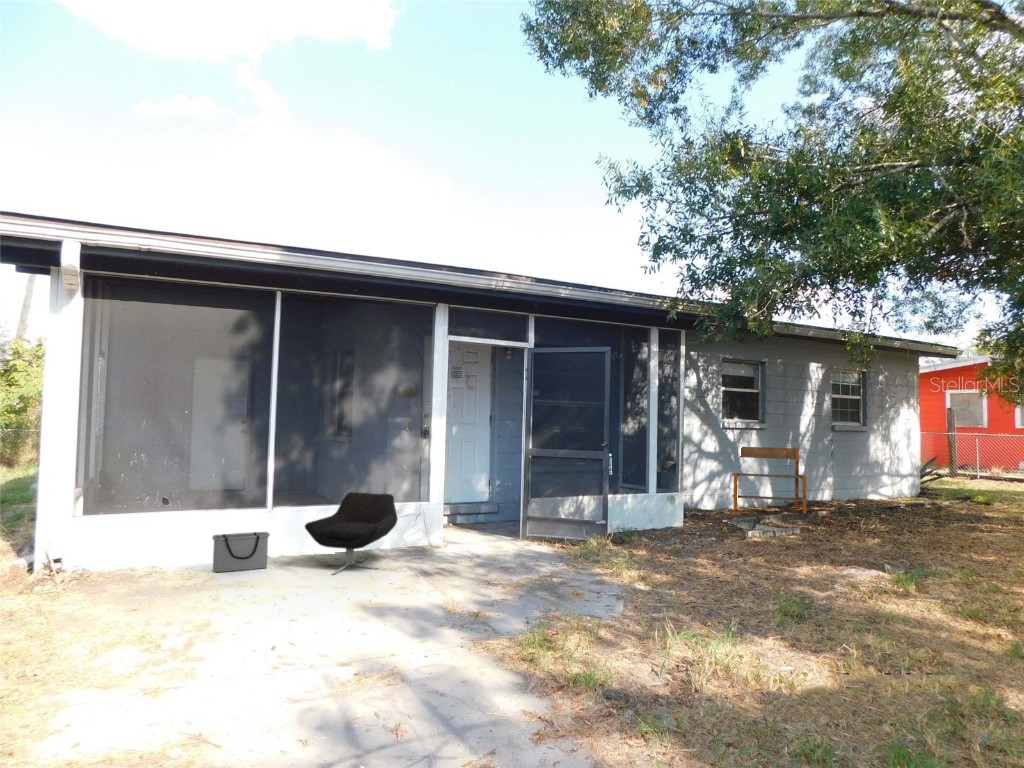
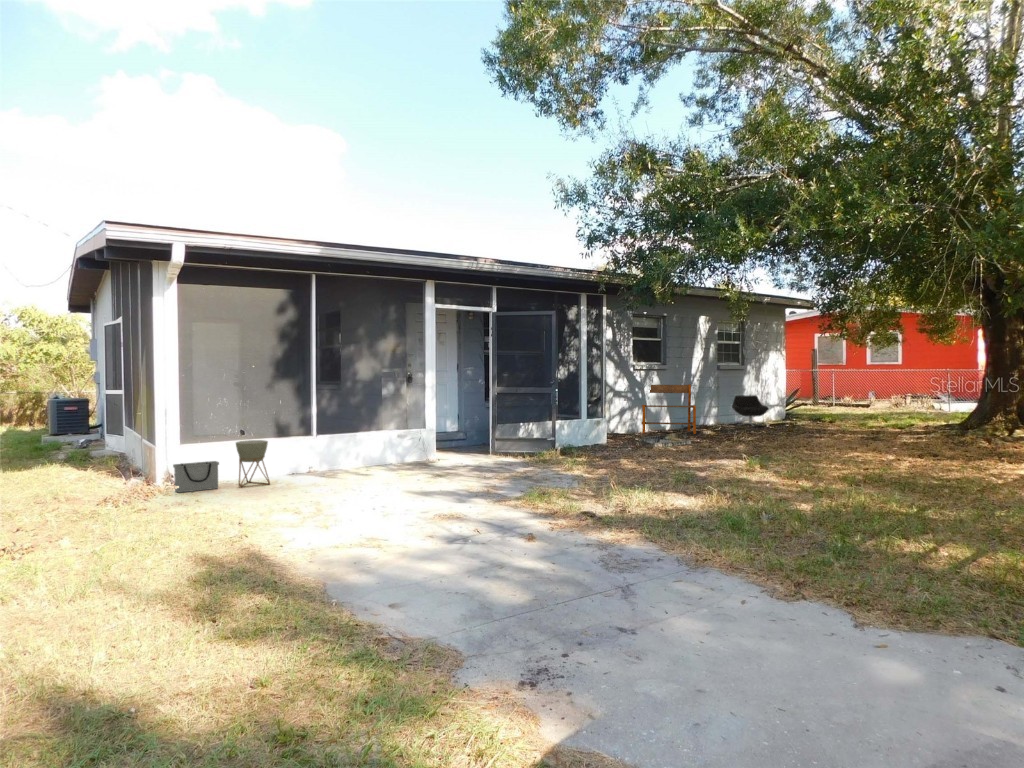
lounge chair: present [305,492,398,574] -> present [732,395,769,426]
planter: none [143,513,192,581] -> present [236,440,270,487]
storage bin: present [212,532,270,572] -> present [173,461,219,492]

